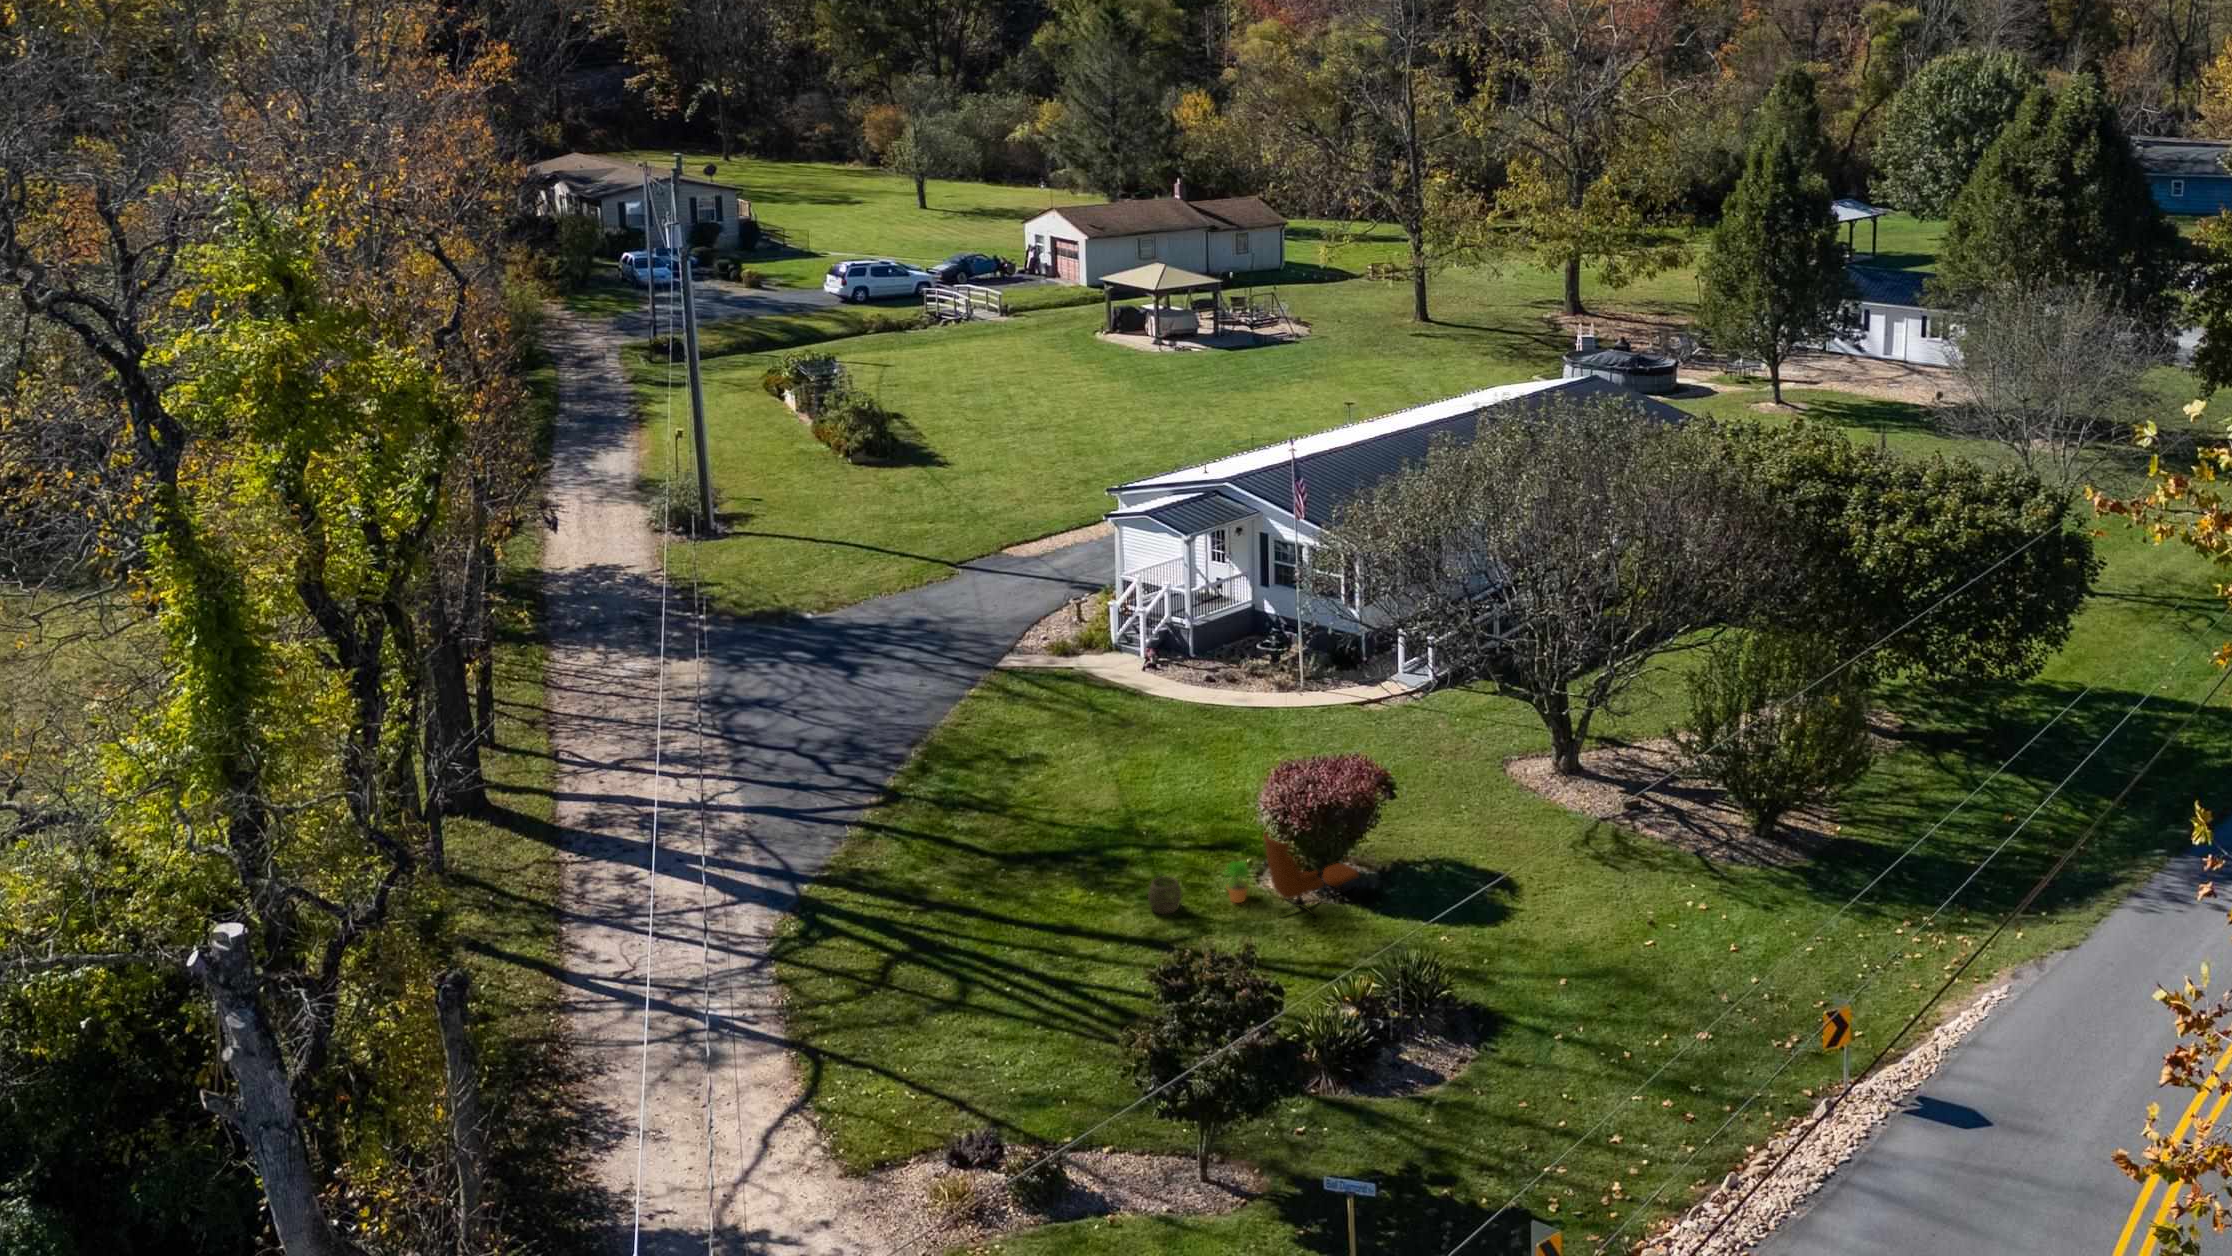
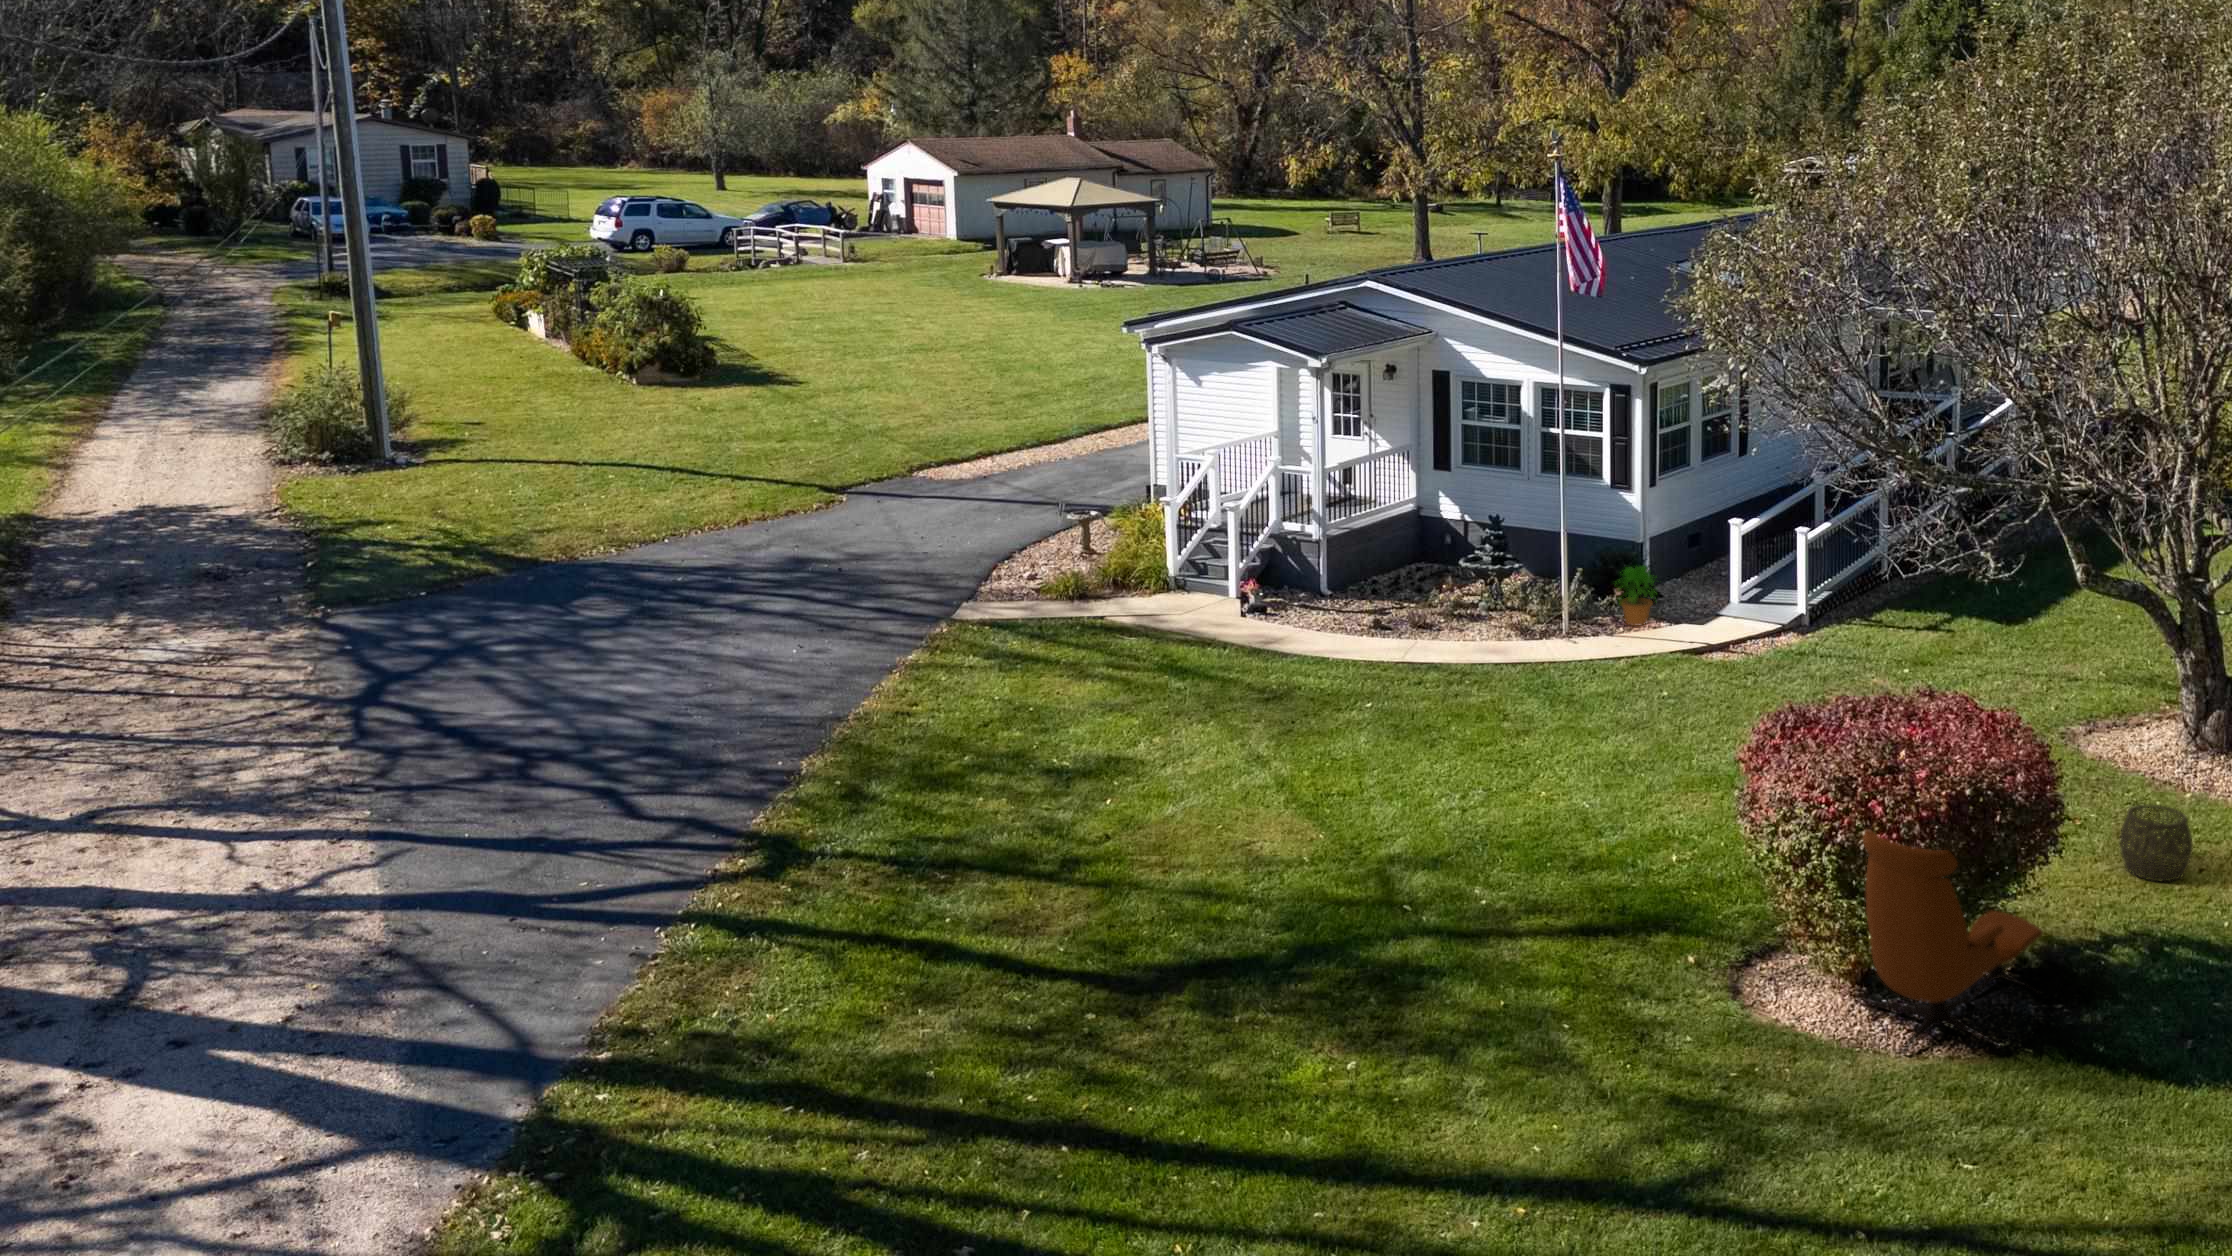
potted plant: present [1223,861,1249,903] -> present [1618,566,1656,626]
woven basket: present [1148,876,1181,914] -> present [2120,805,2193,882]

